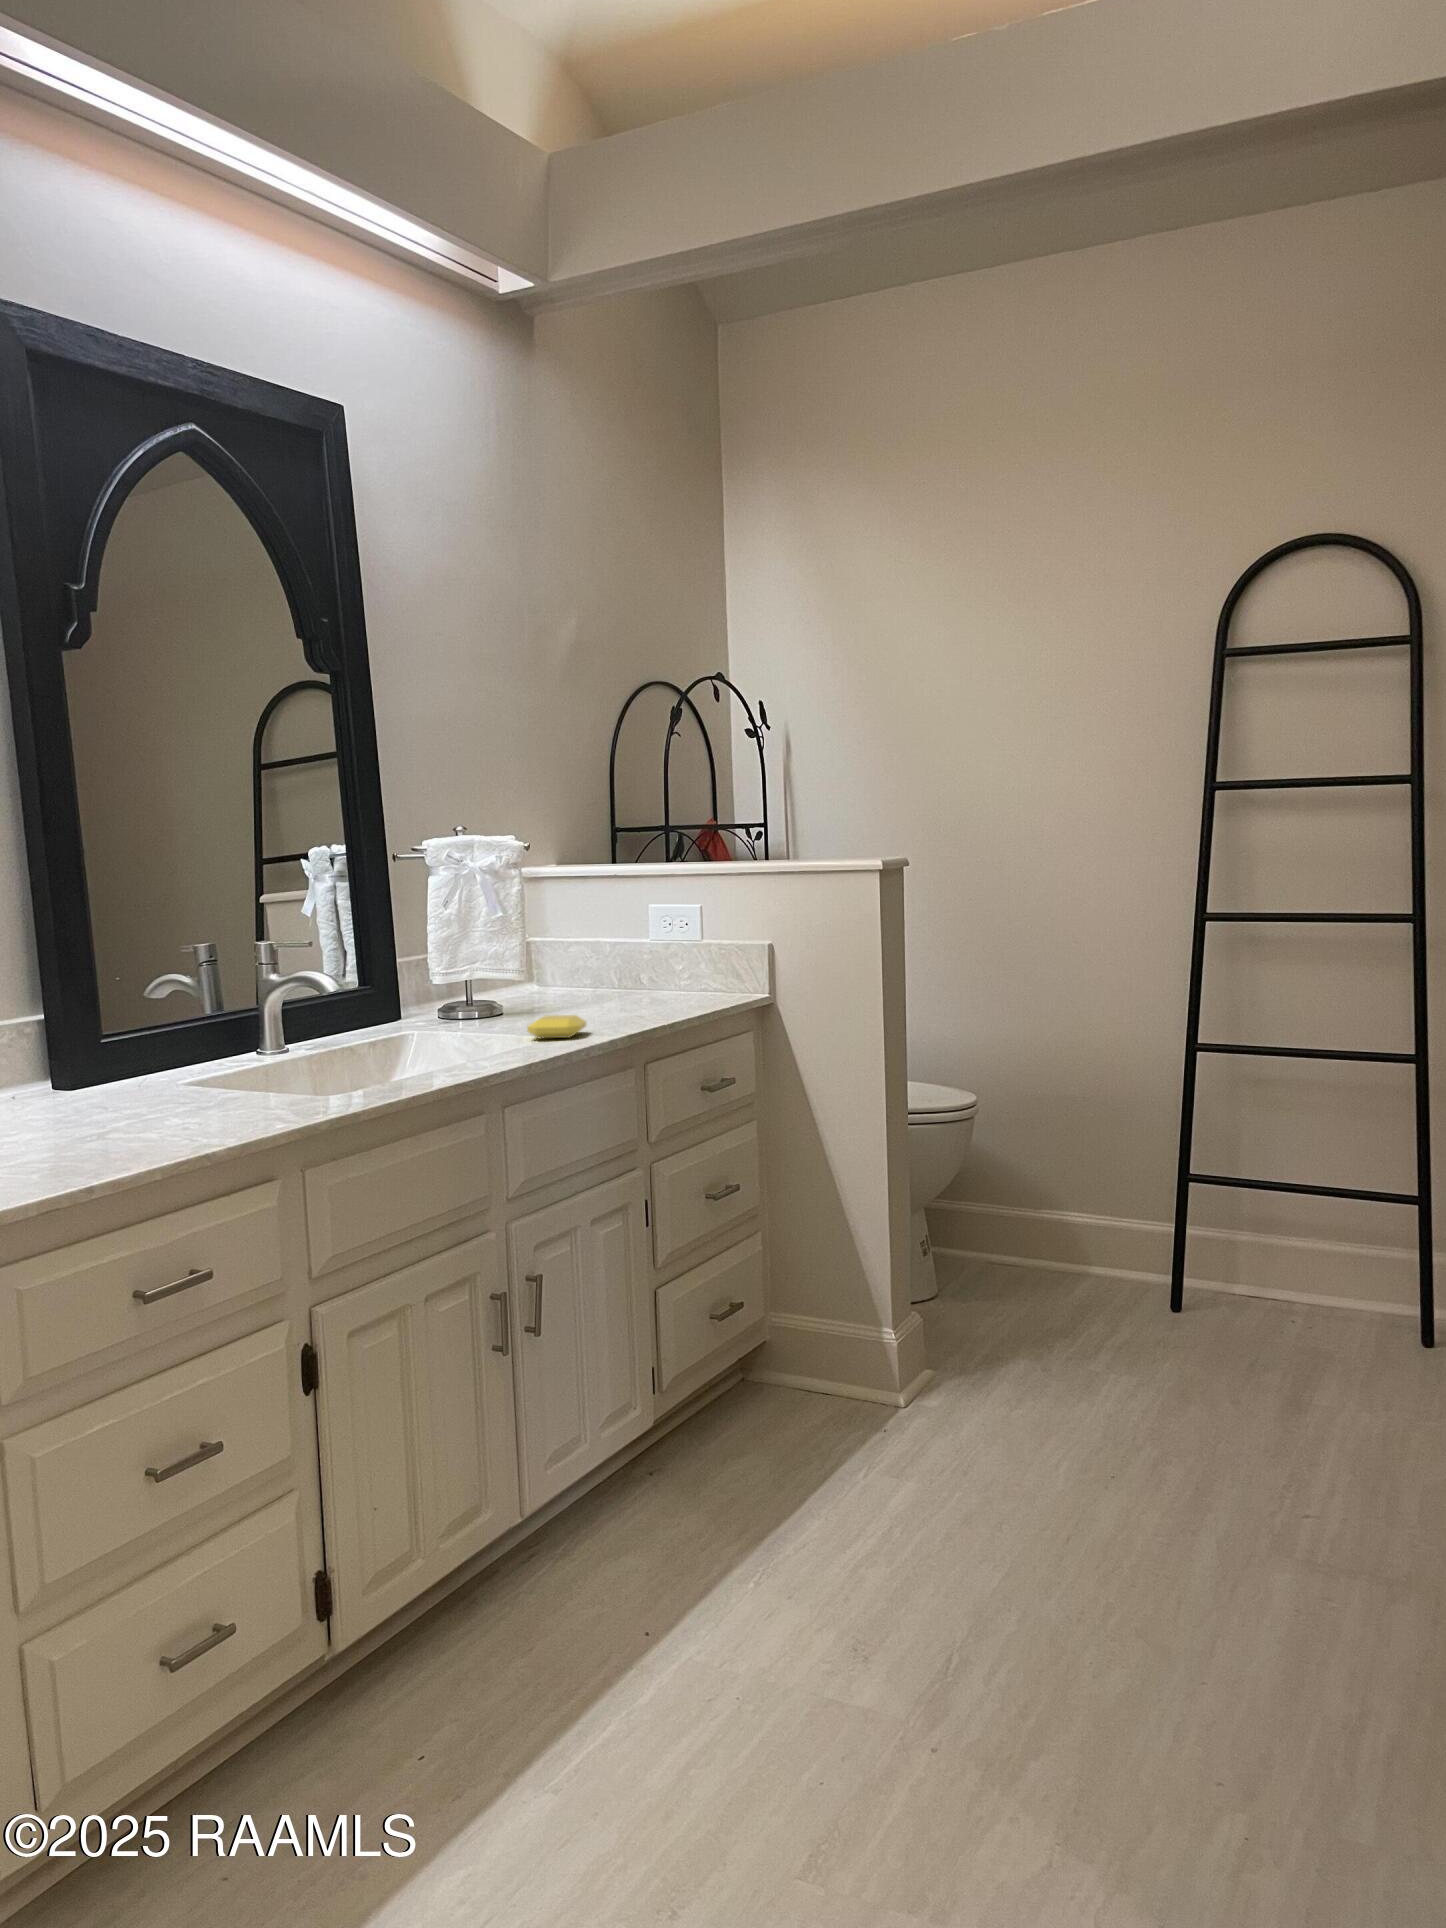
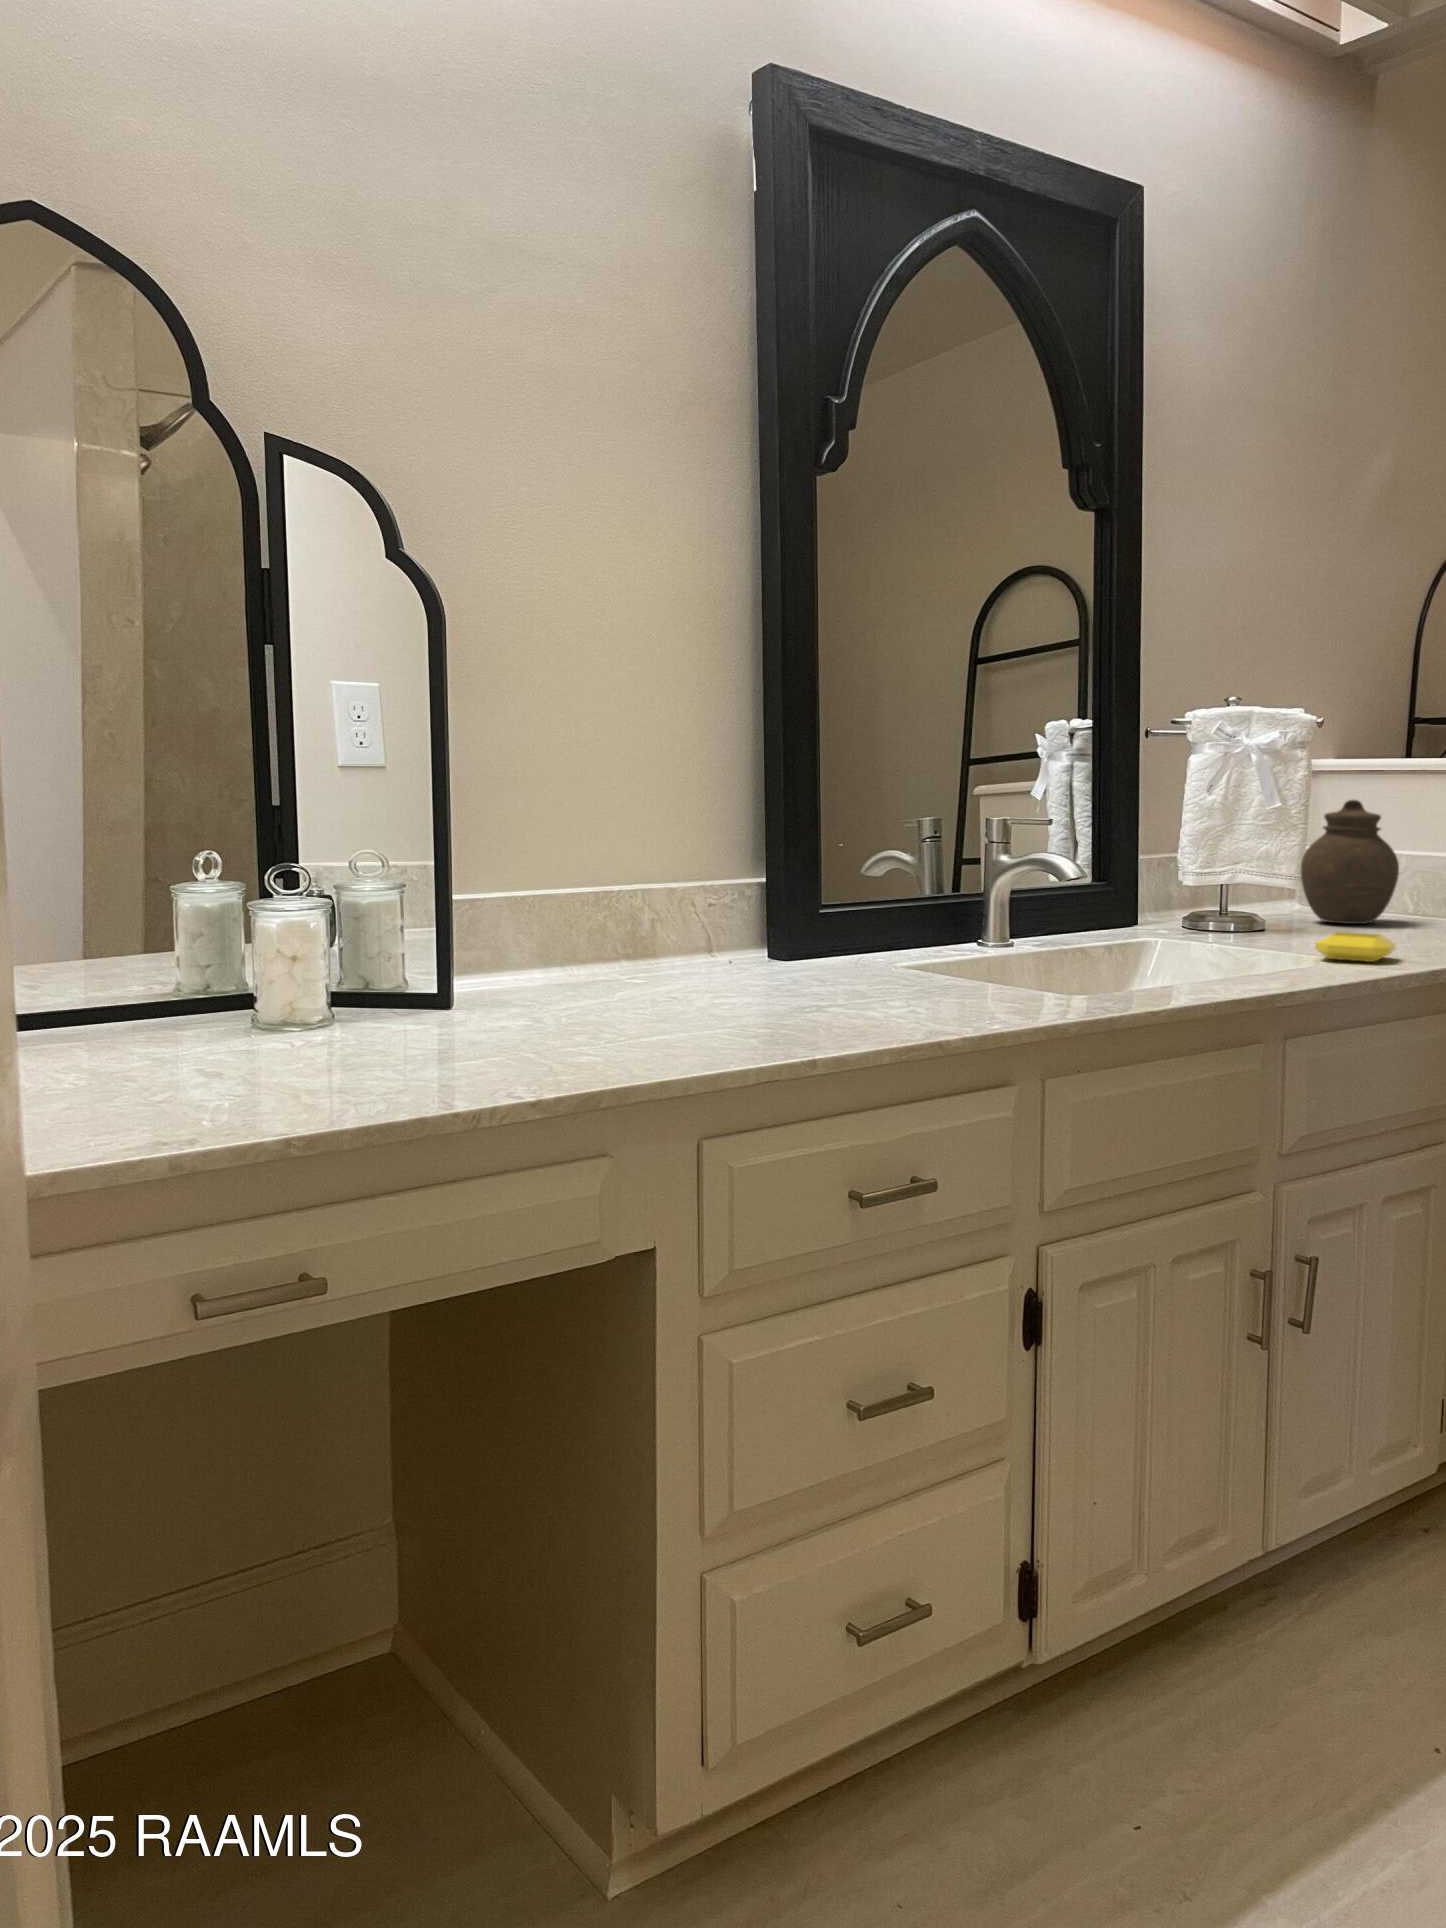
jar: none [529,902,602,1002] -> present [1301,800,1399,924]

